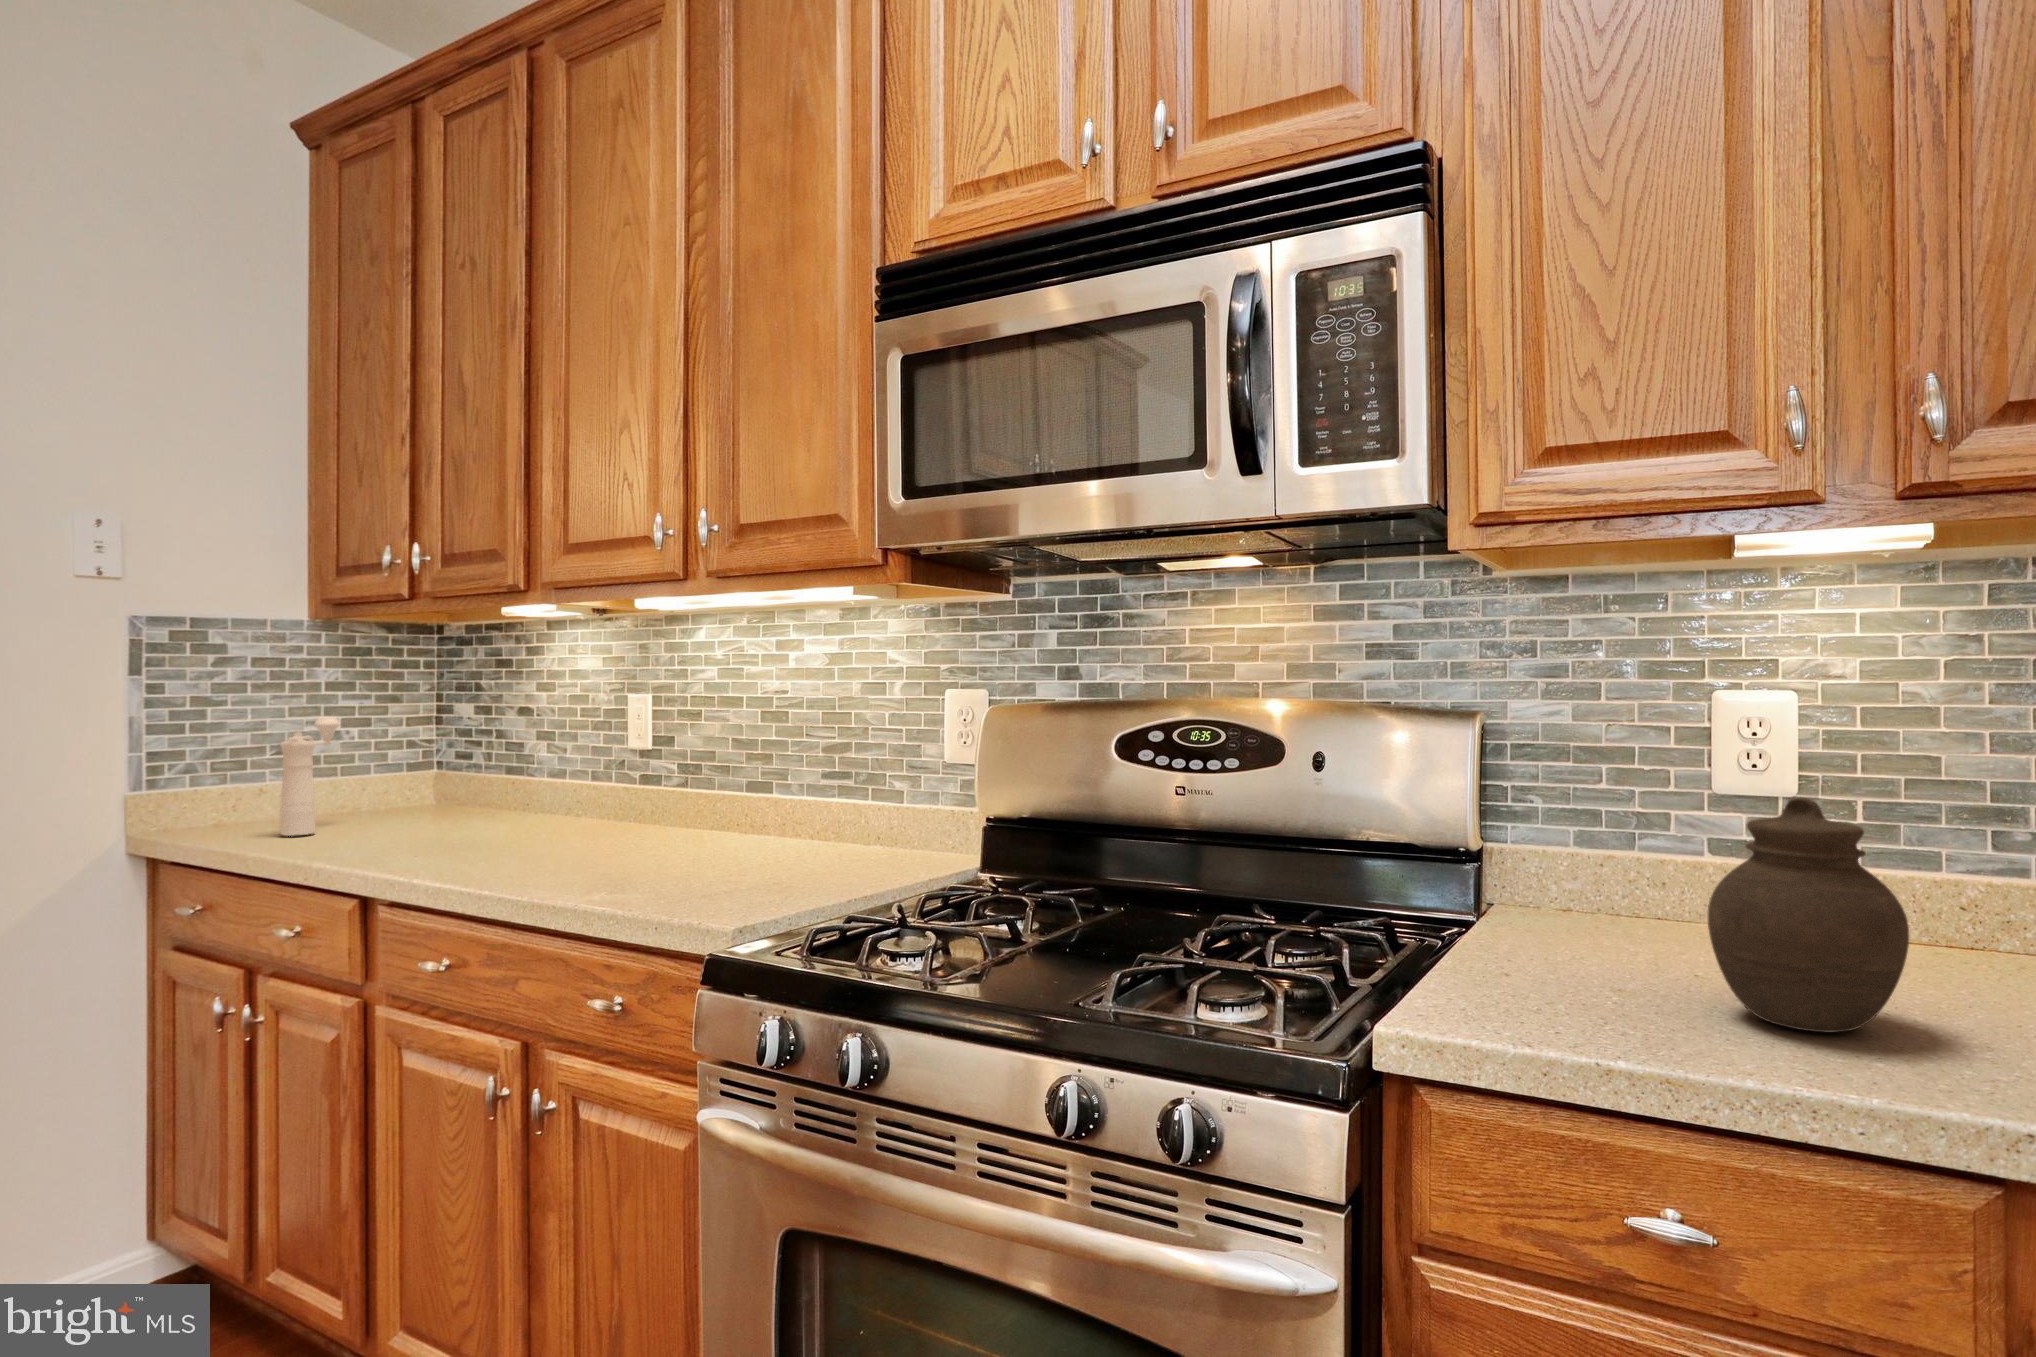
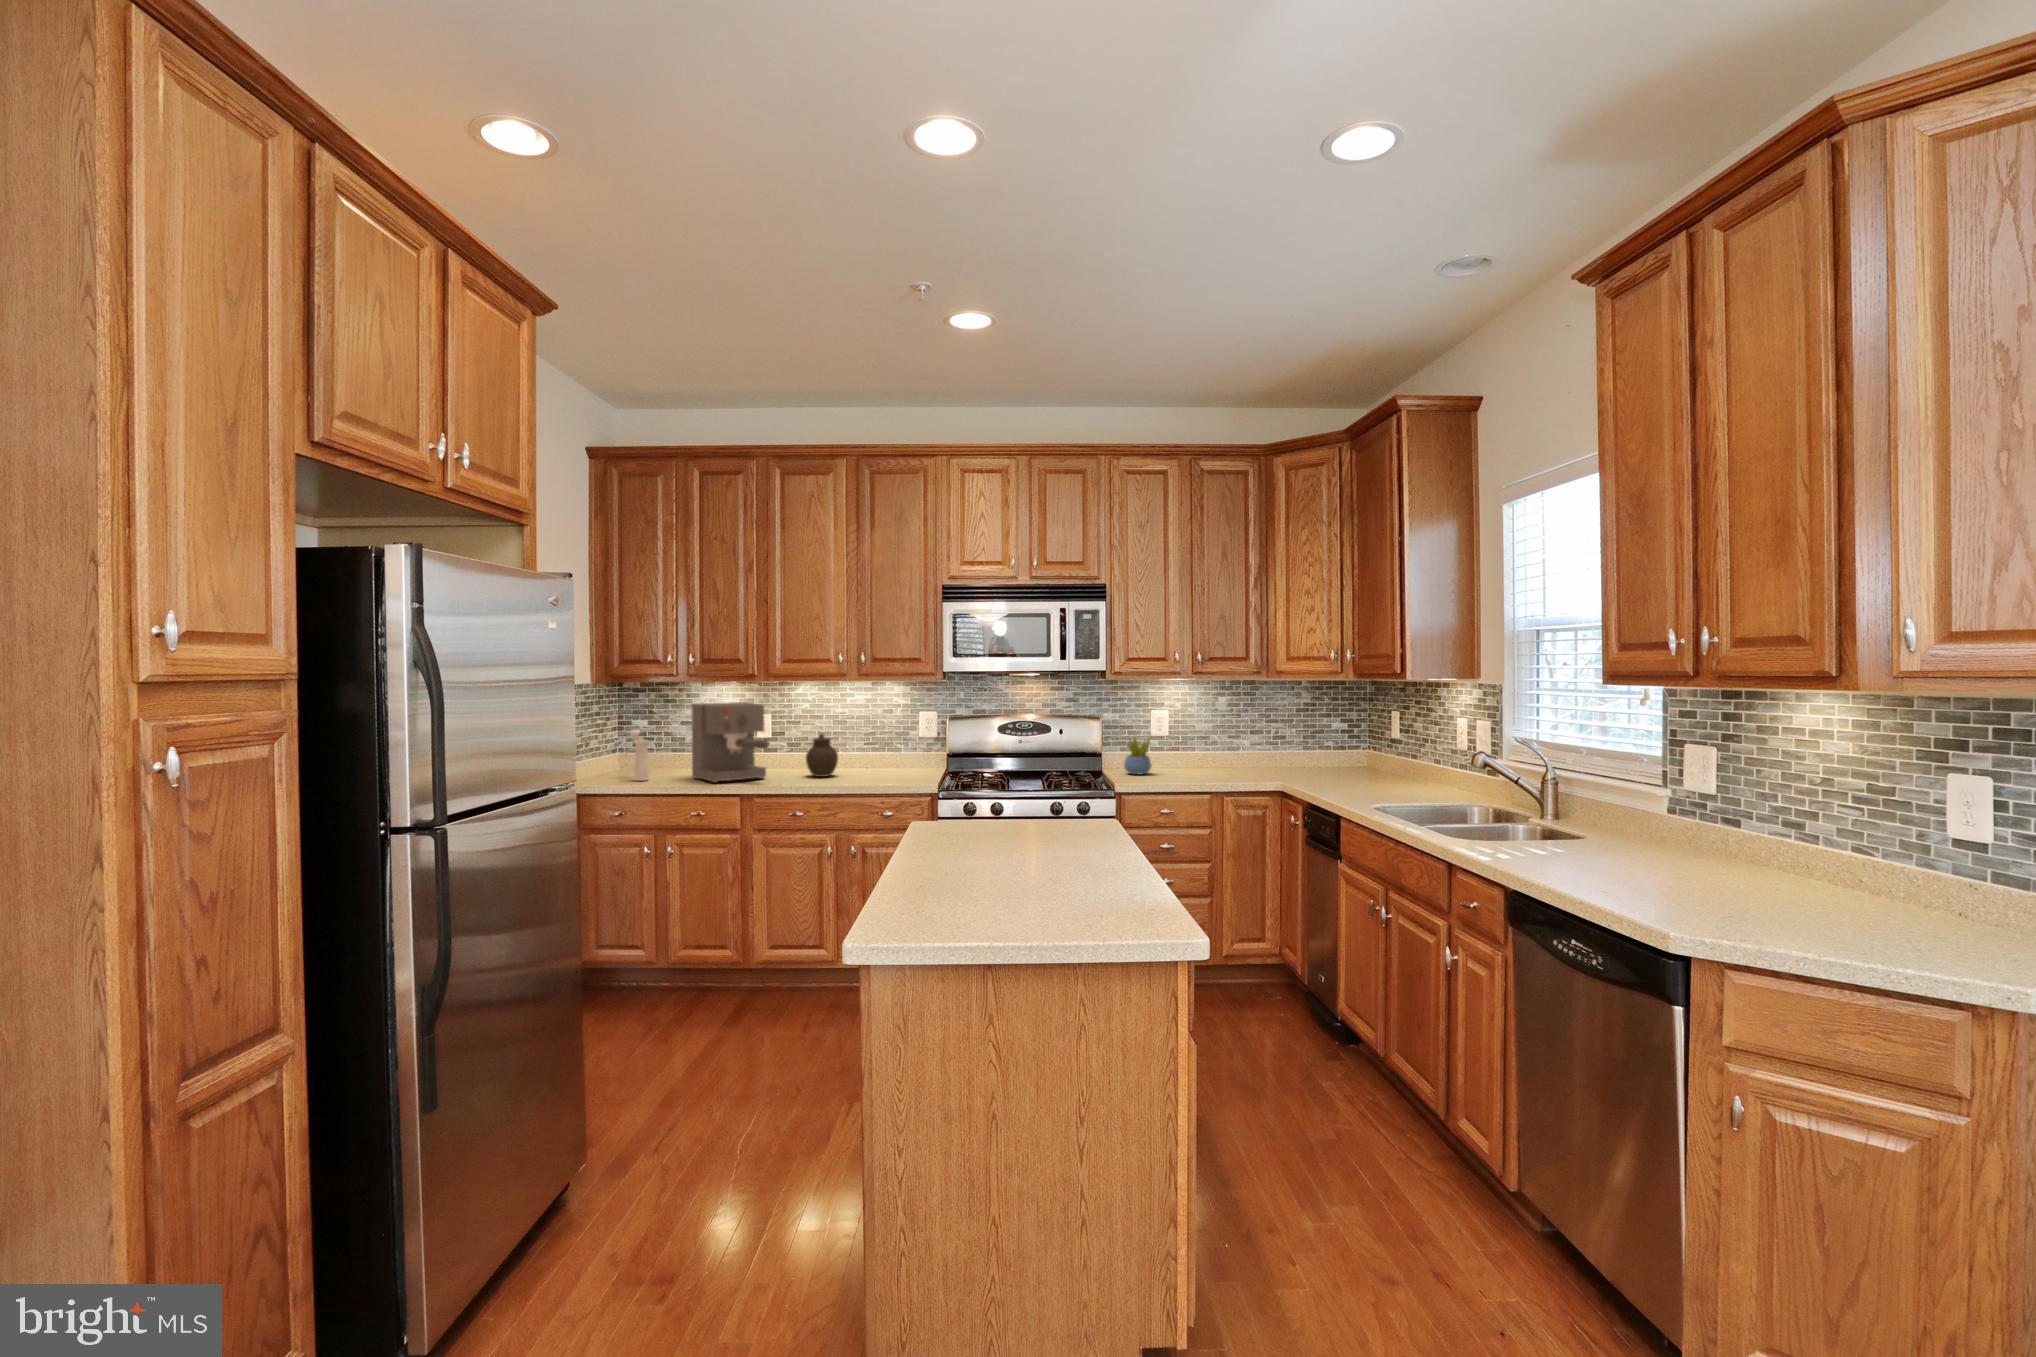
coffee maker: none [361,657,544,855] -> present [691,702,768,783]
succulent plant: none [1561,773,1689,954] -> present [1124,736,1151,774]
jar: present [1708,798,1909,1032] -> present [806,734,838,777]

